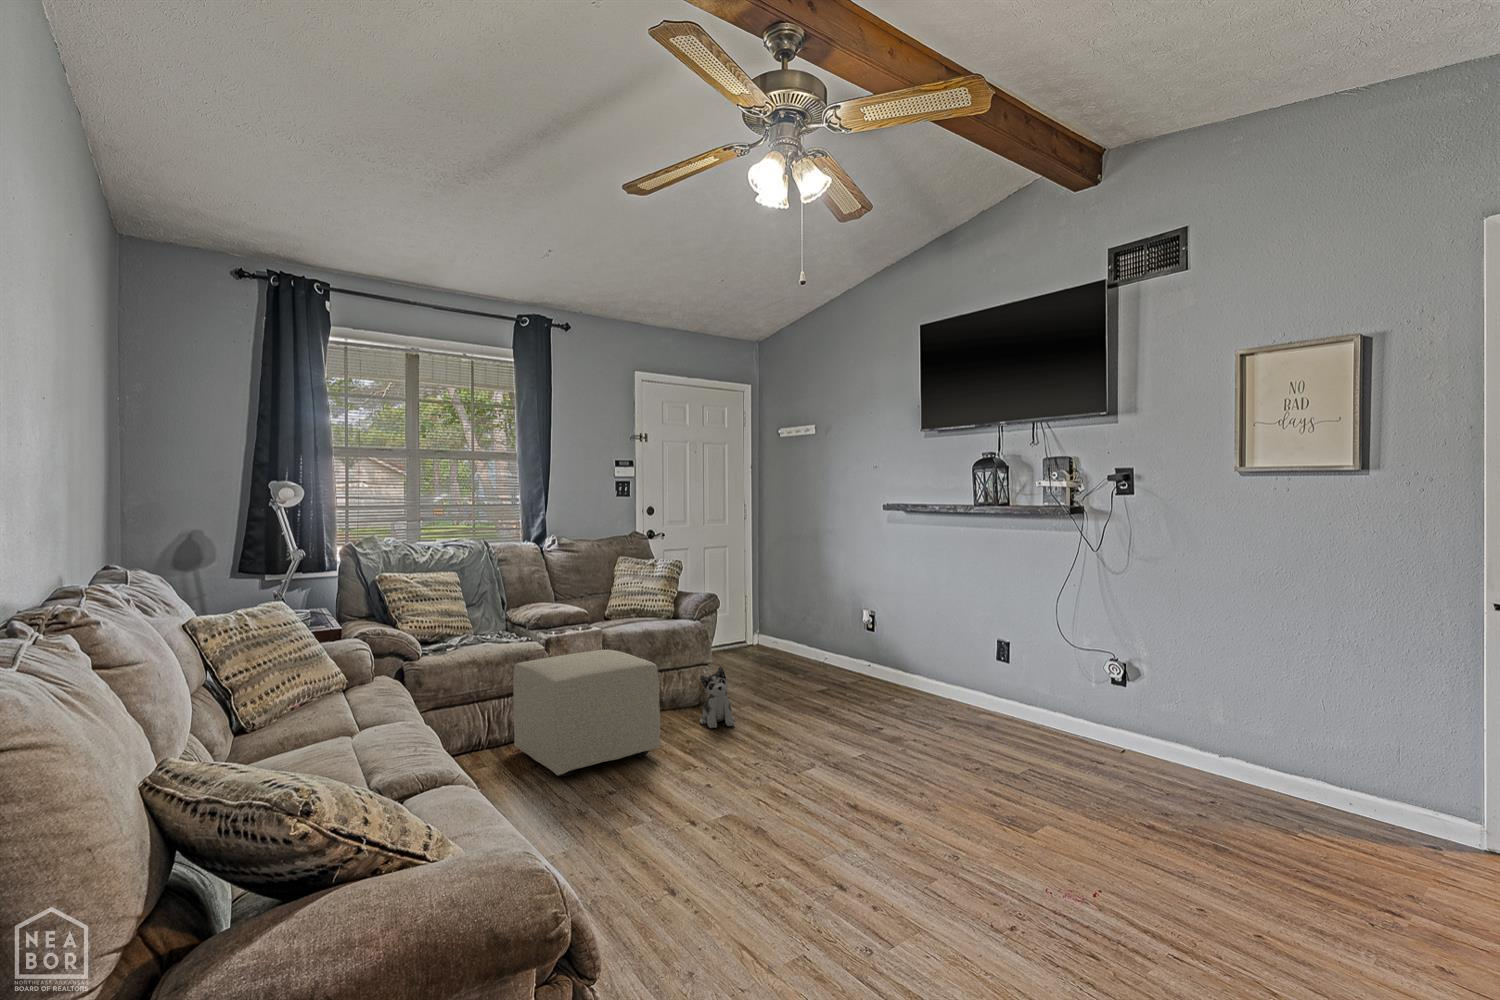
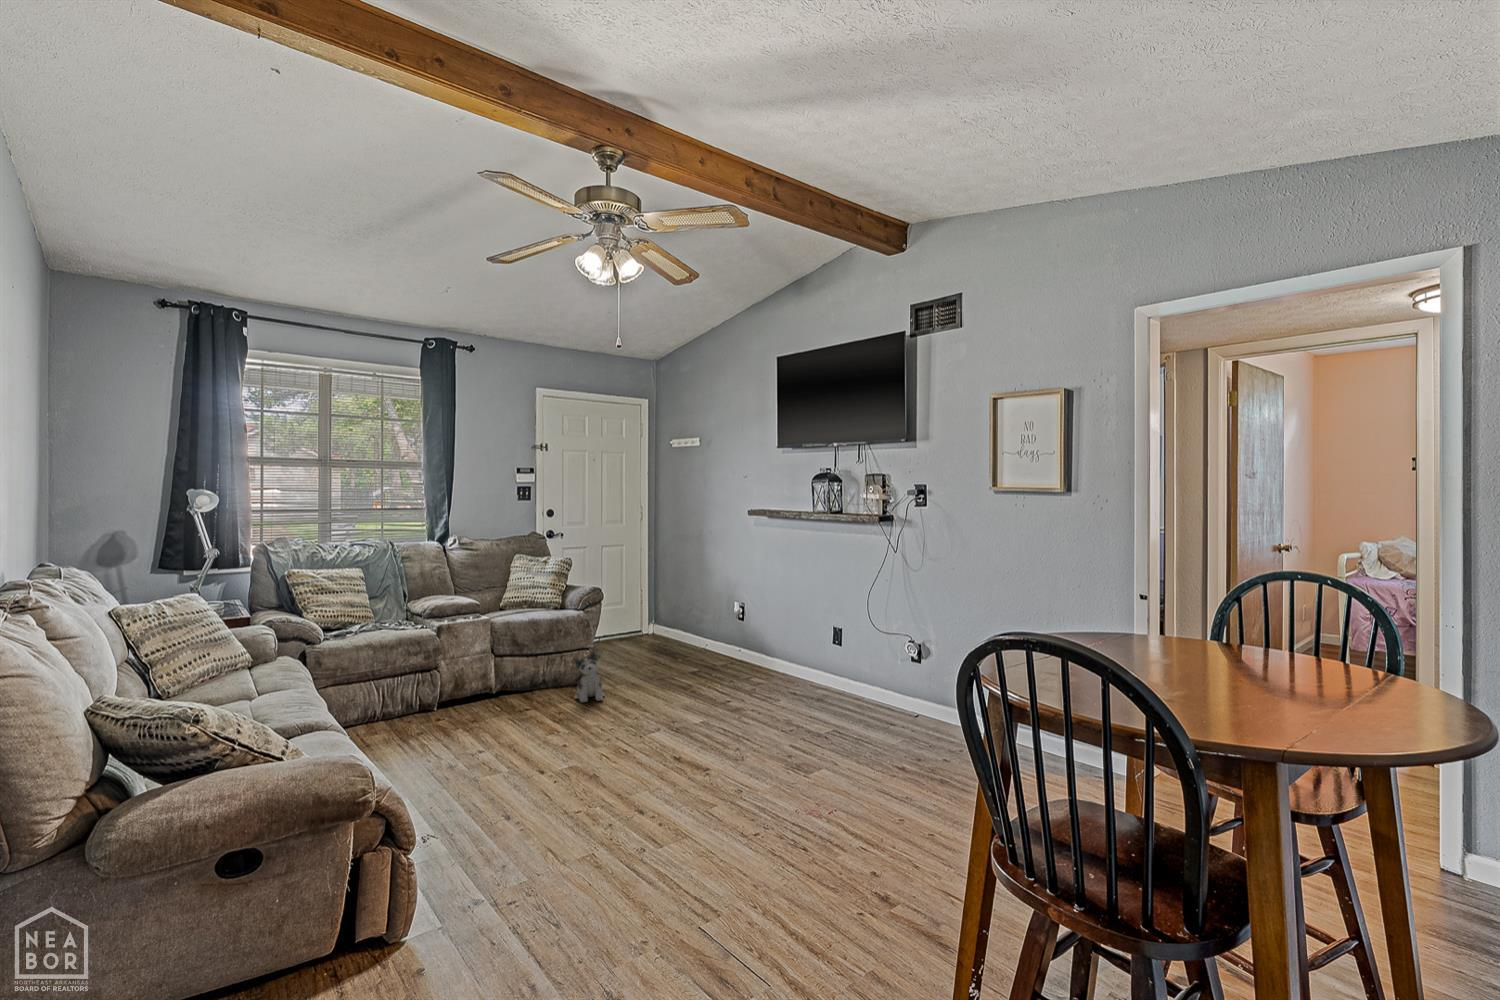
ottoman: present [513,650,660,776] -> none [405,636,531,740]

